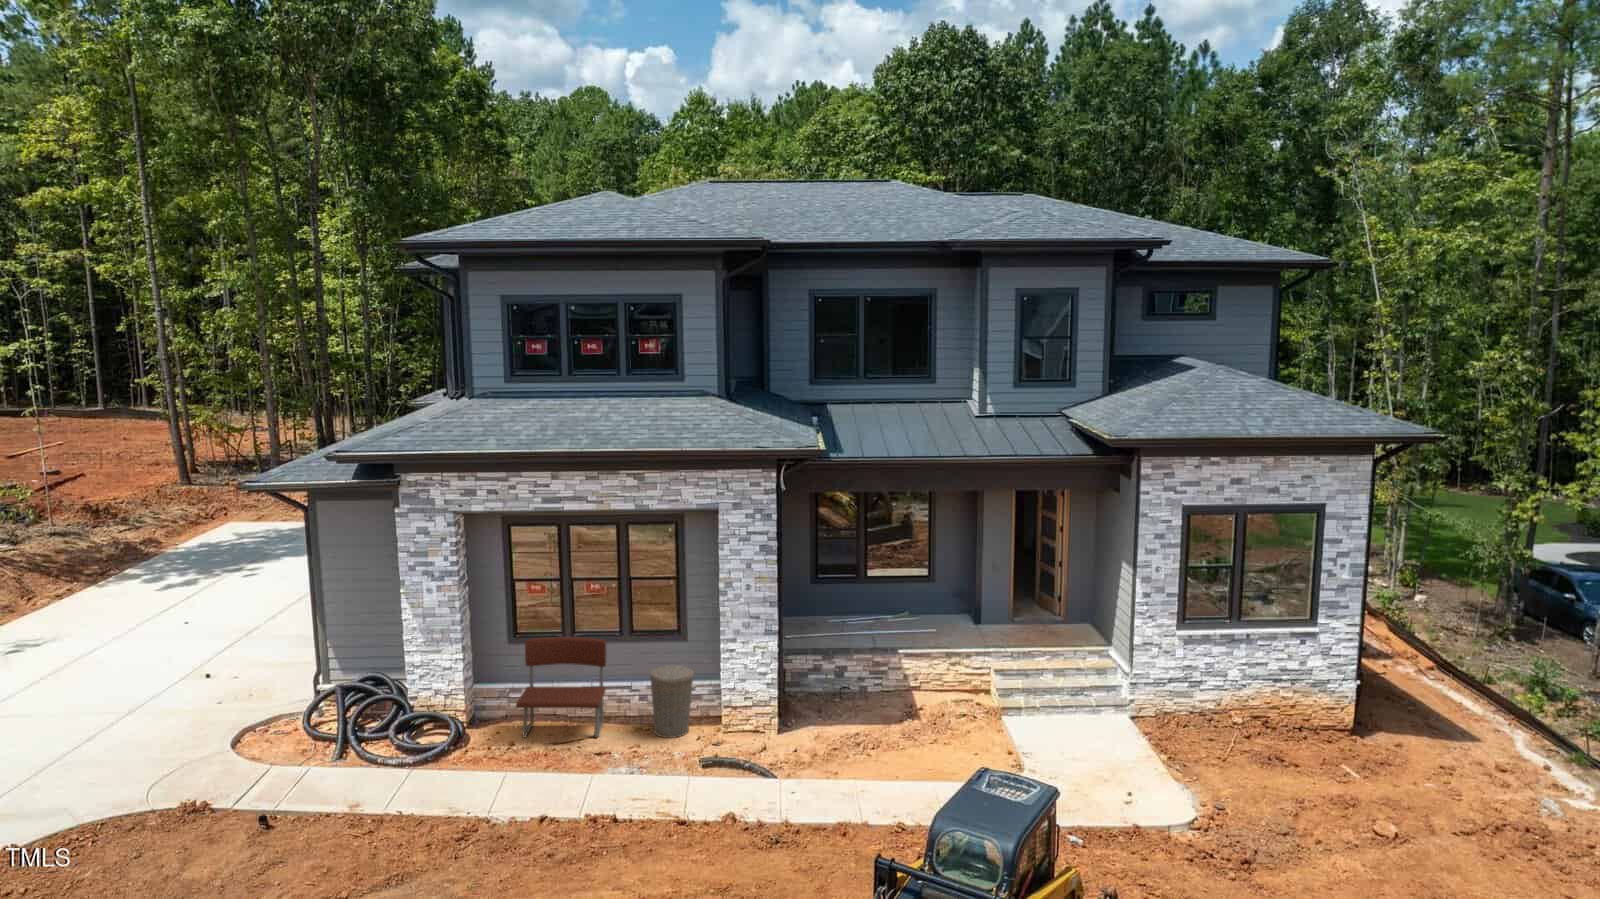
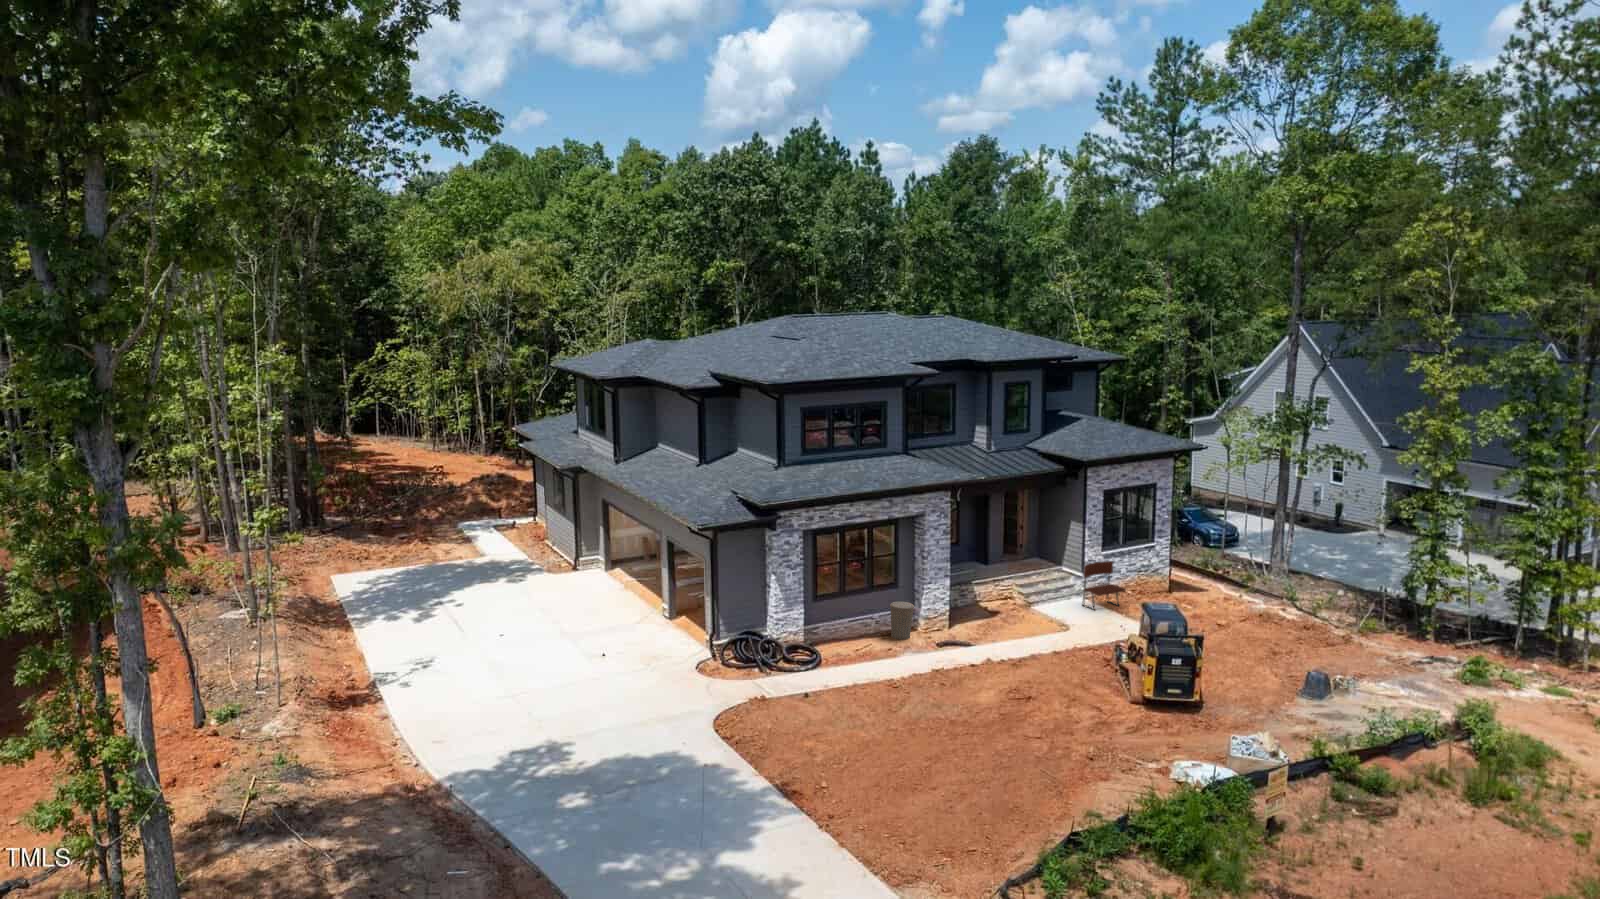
bench: present [516,637,607,738] -> present [1082,561,1126,610]

